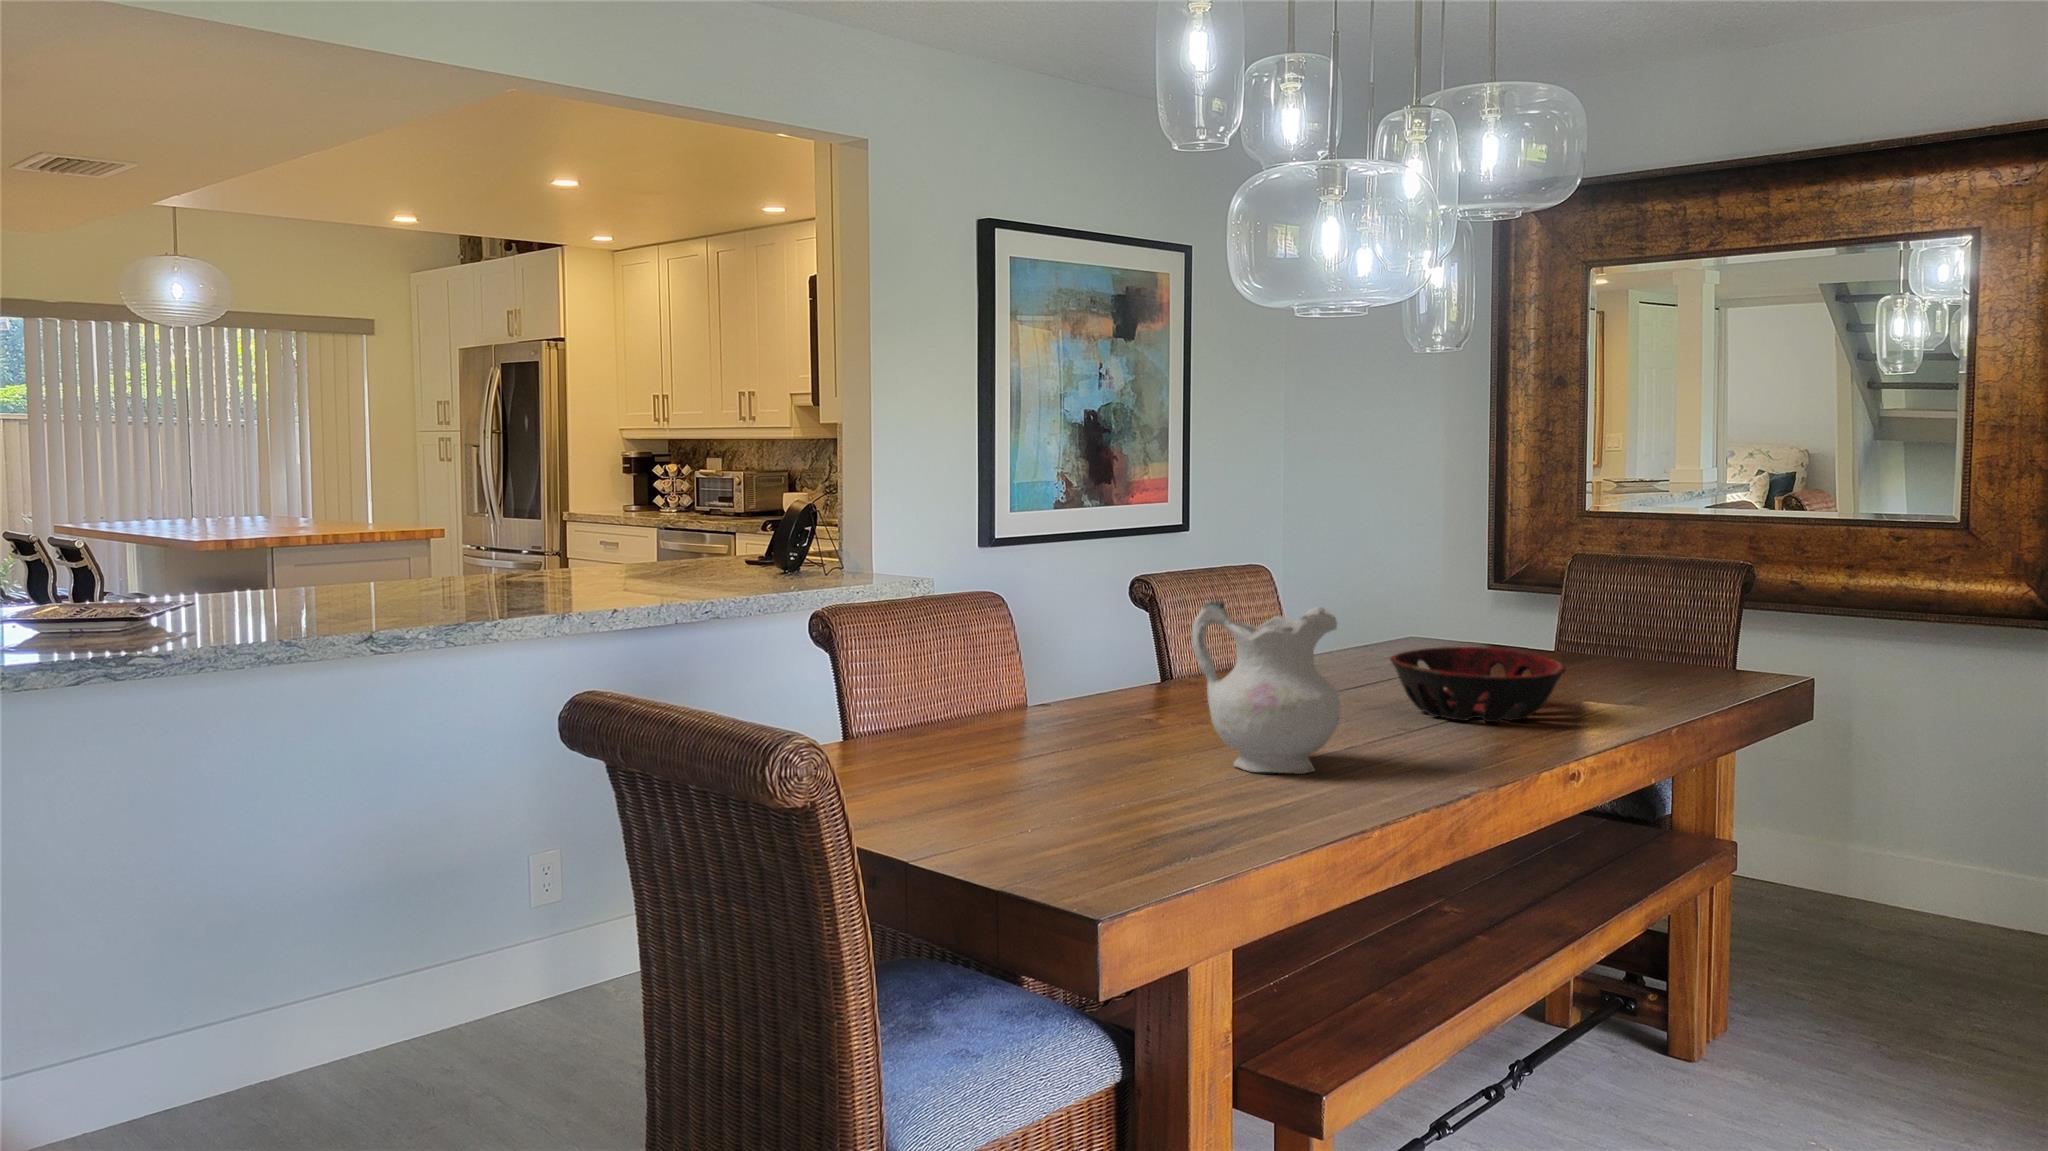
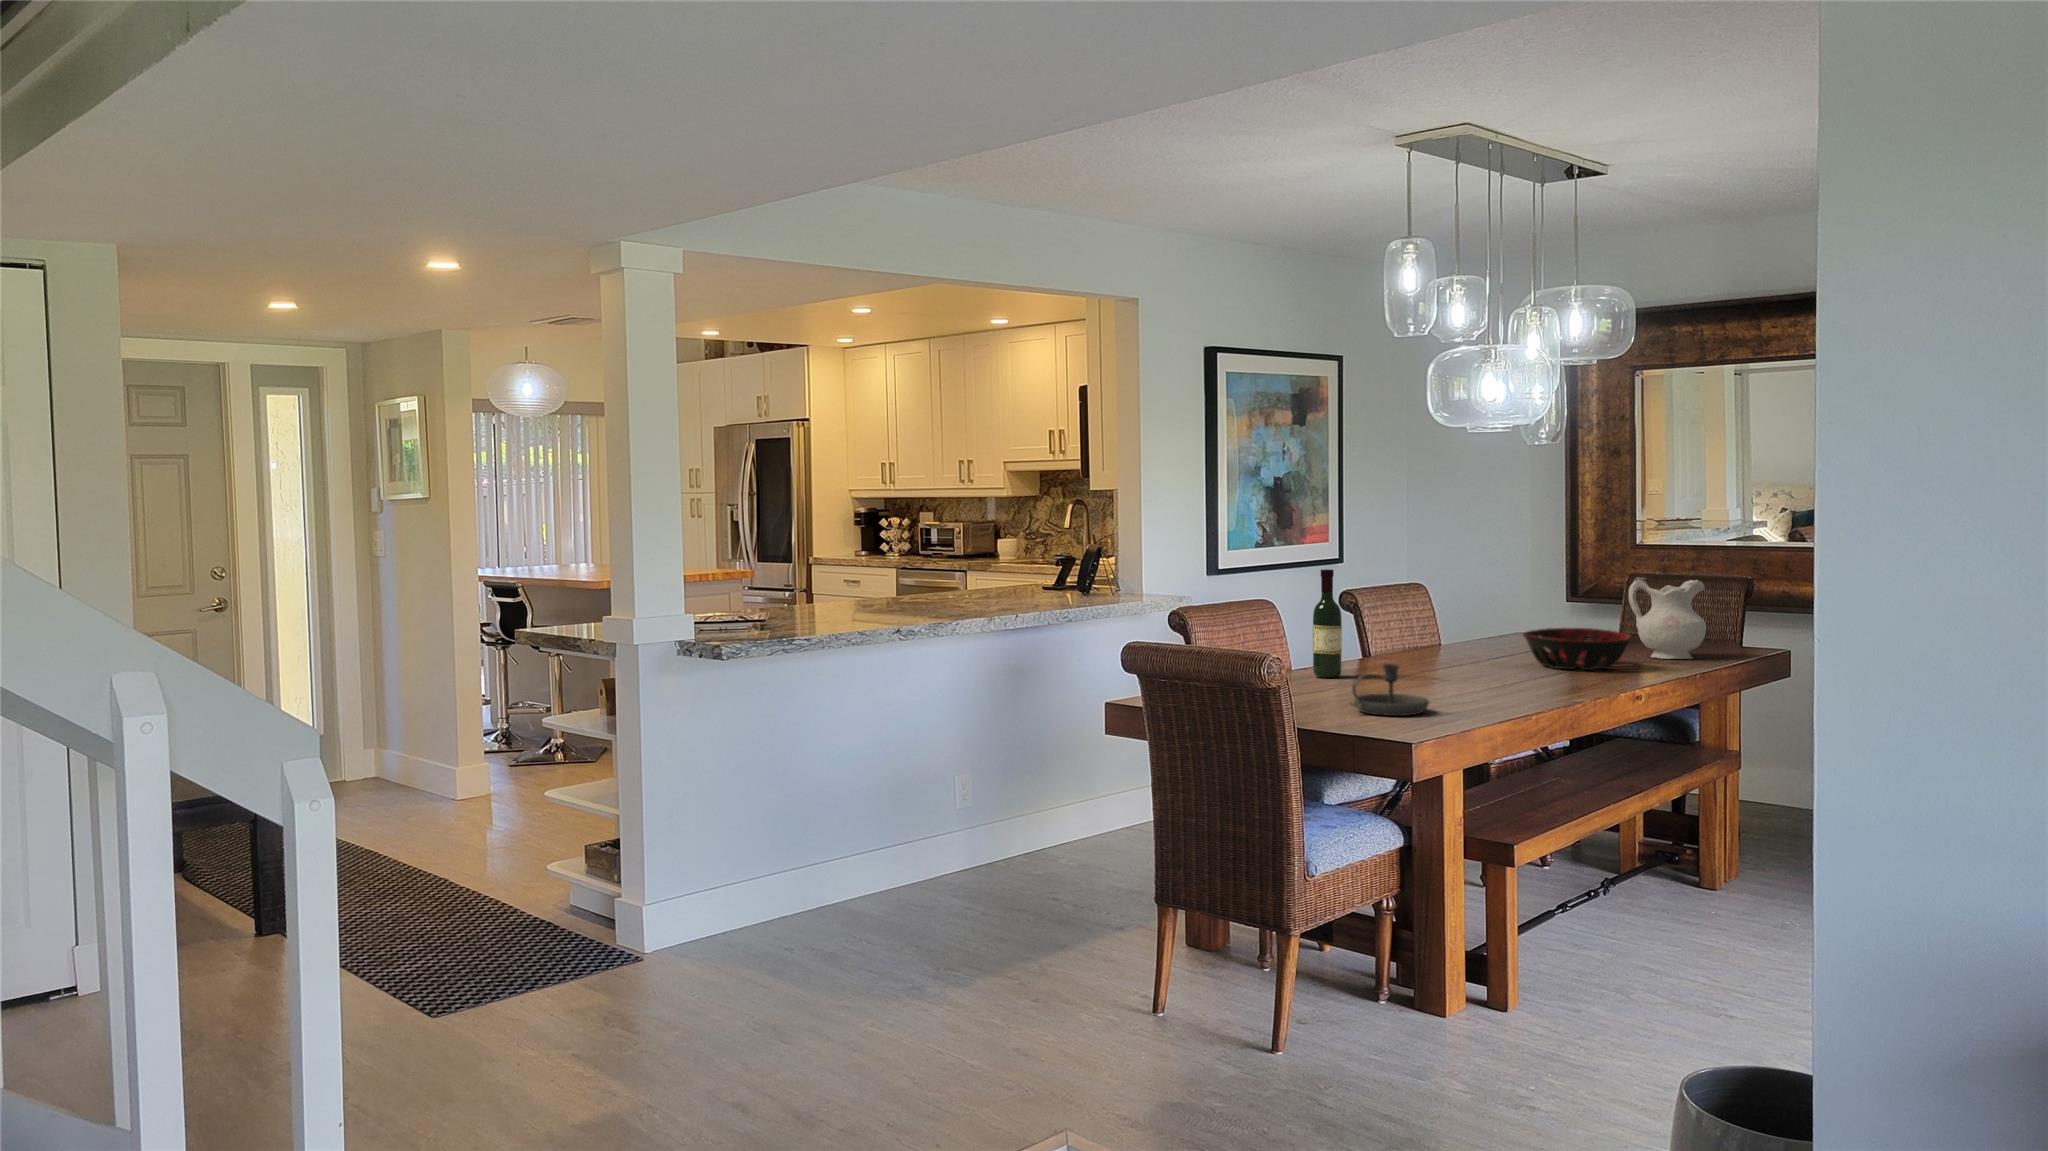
wine bottle: none [1029,553,1077,737] -> present [1313,569,1342,678]
ceramic pitcher: present [1192,600,1340,774] -> present [1629,577,1706,659]
candlestick: none [996,750,1157,859] -> present [1350,664,1429,716]

